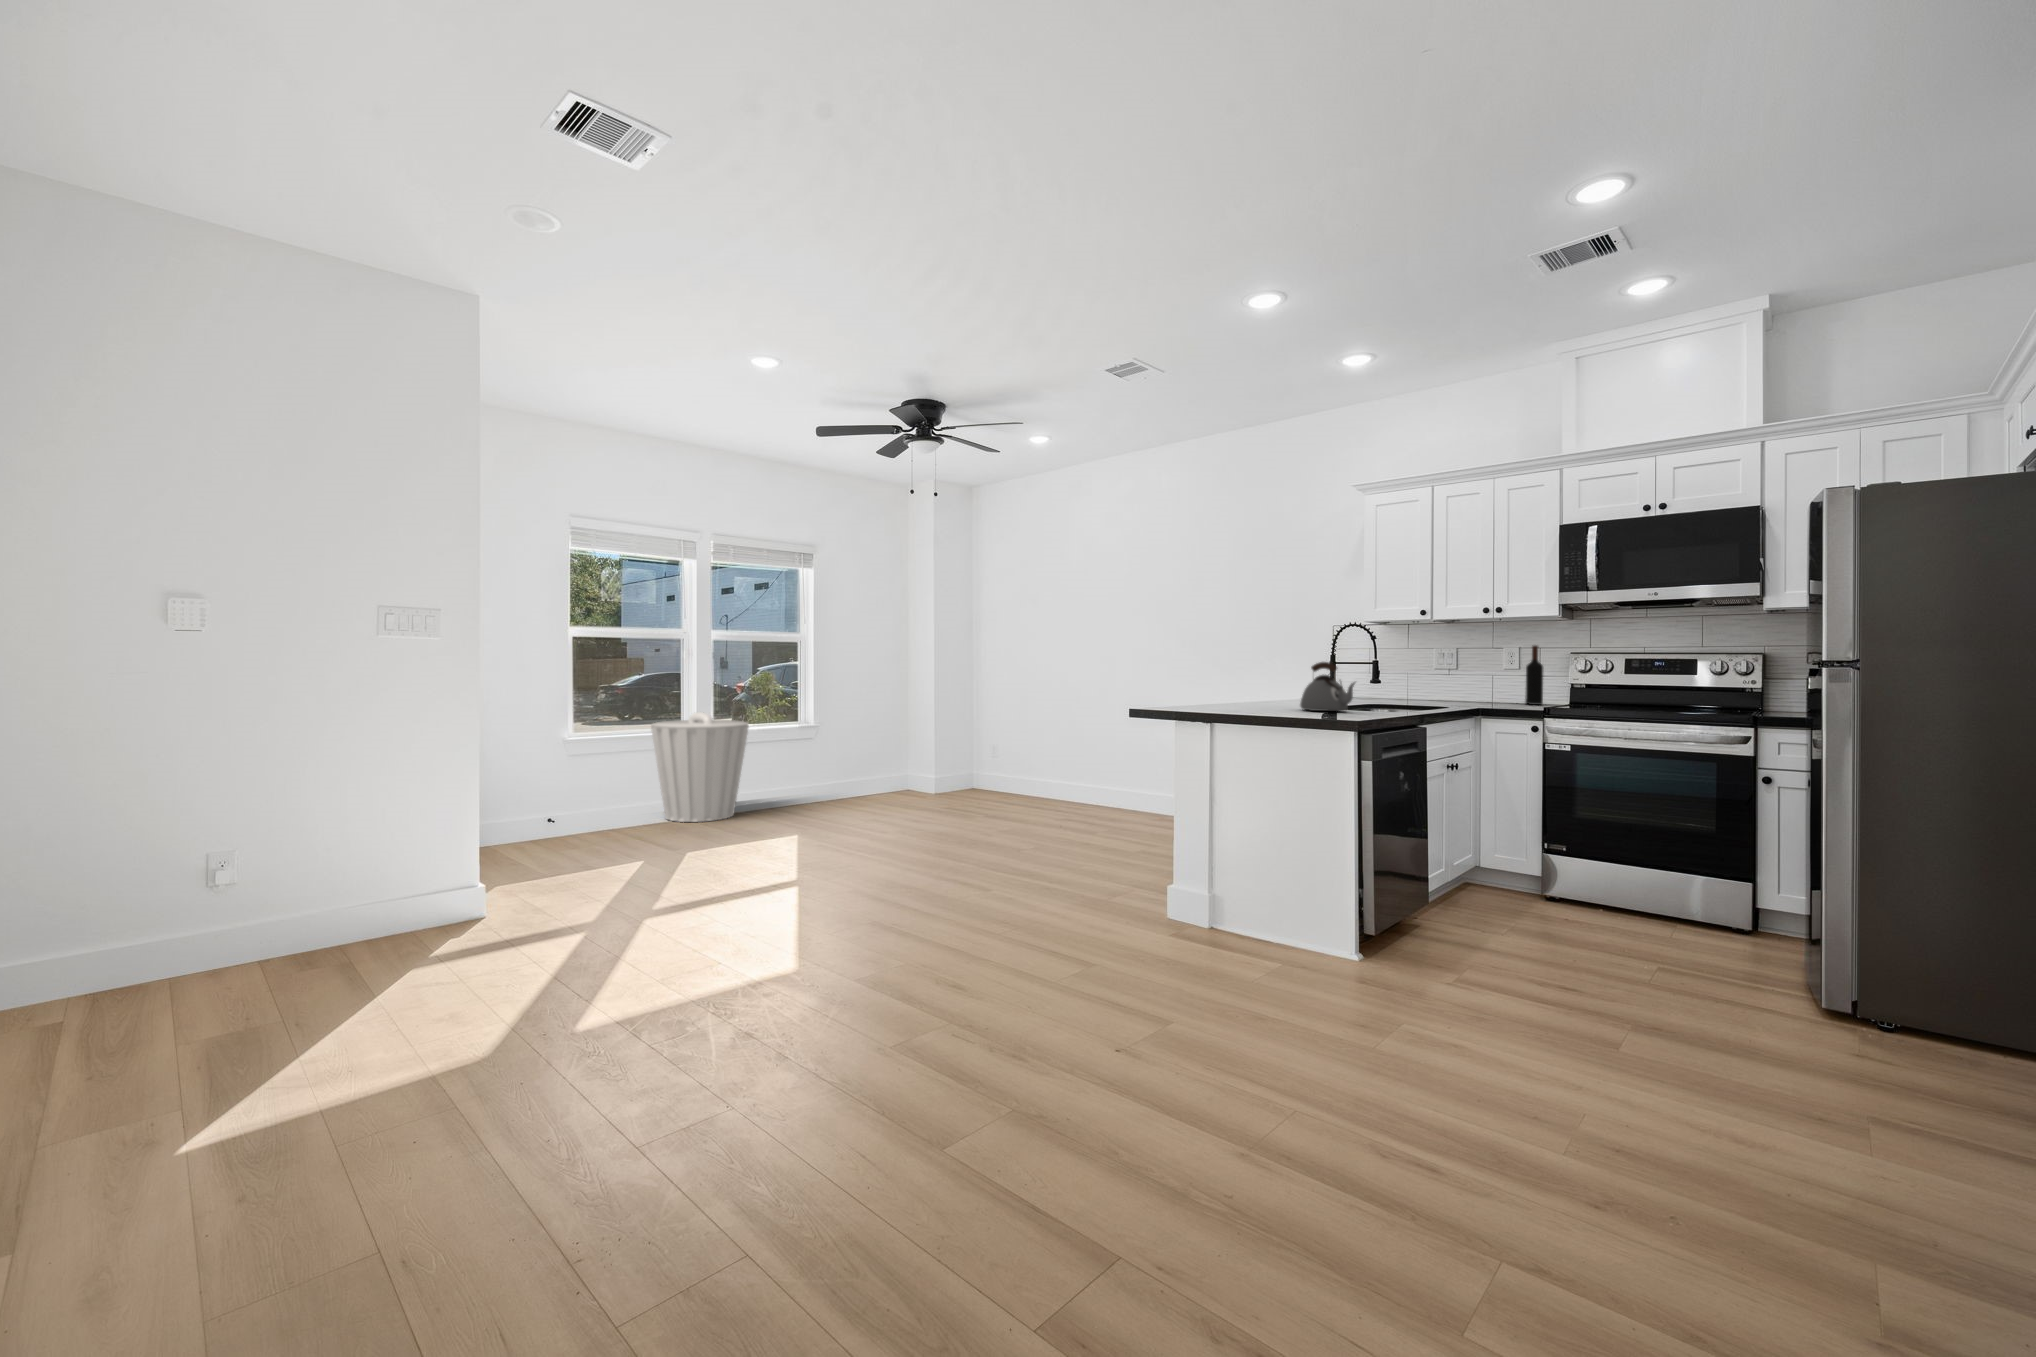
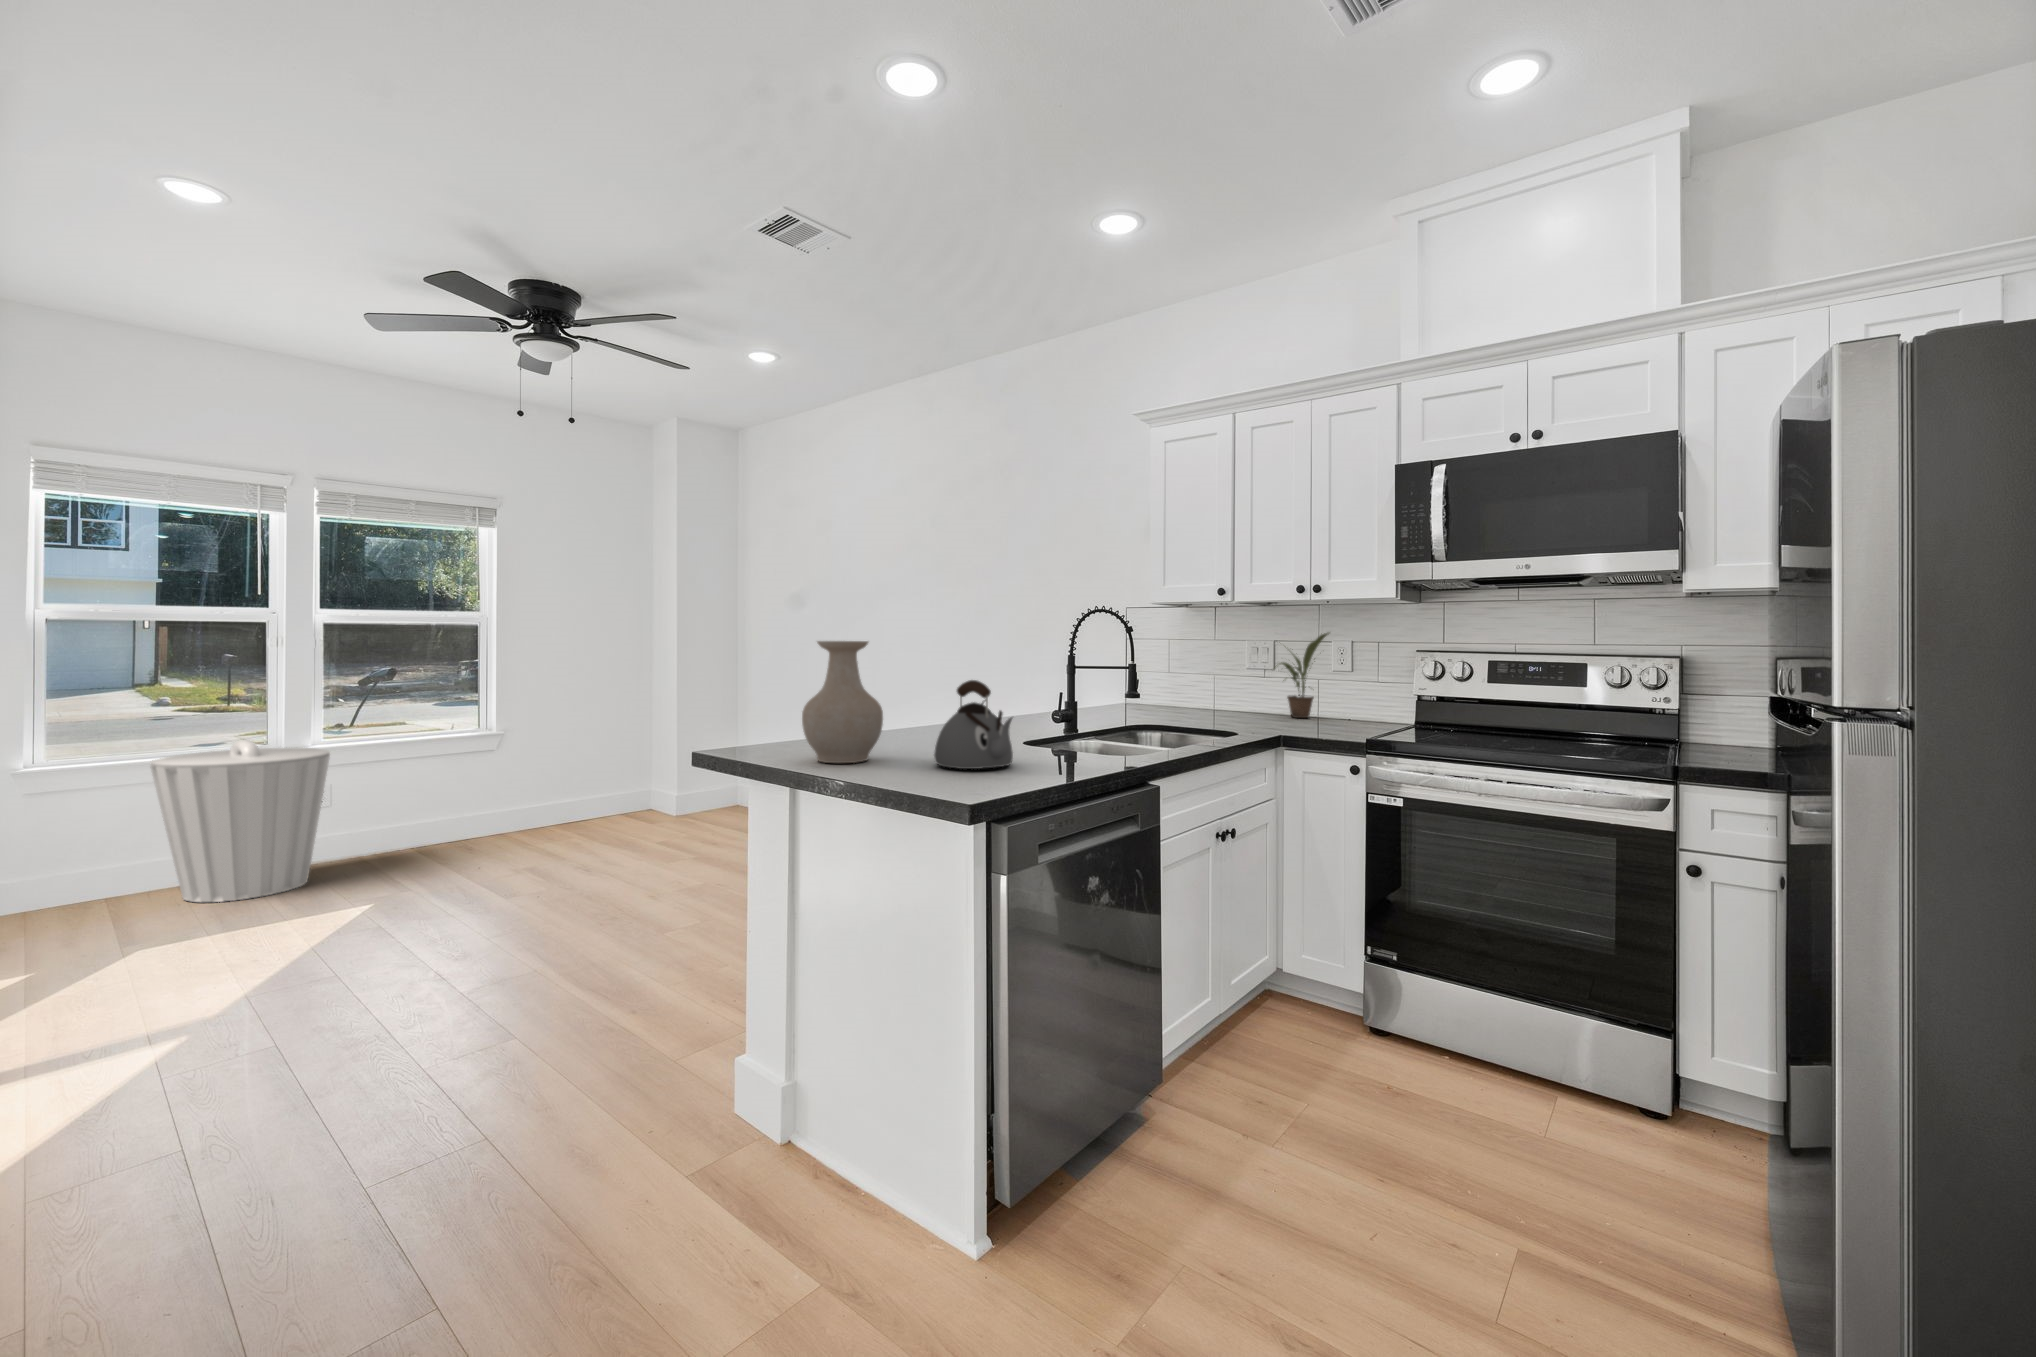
potted plant: none [1458,638,1509,699] -> present [1276,633,1329,718]
vase: none [1218,639,1265,709] -> present [802,641,883,763]
wine bottle: present [1525,645,1543,705] -> none [1347,644,1372,733]

